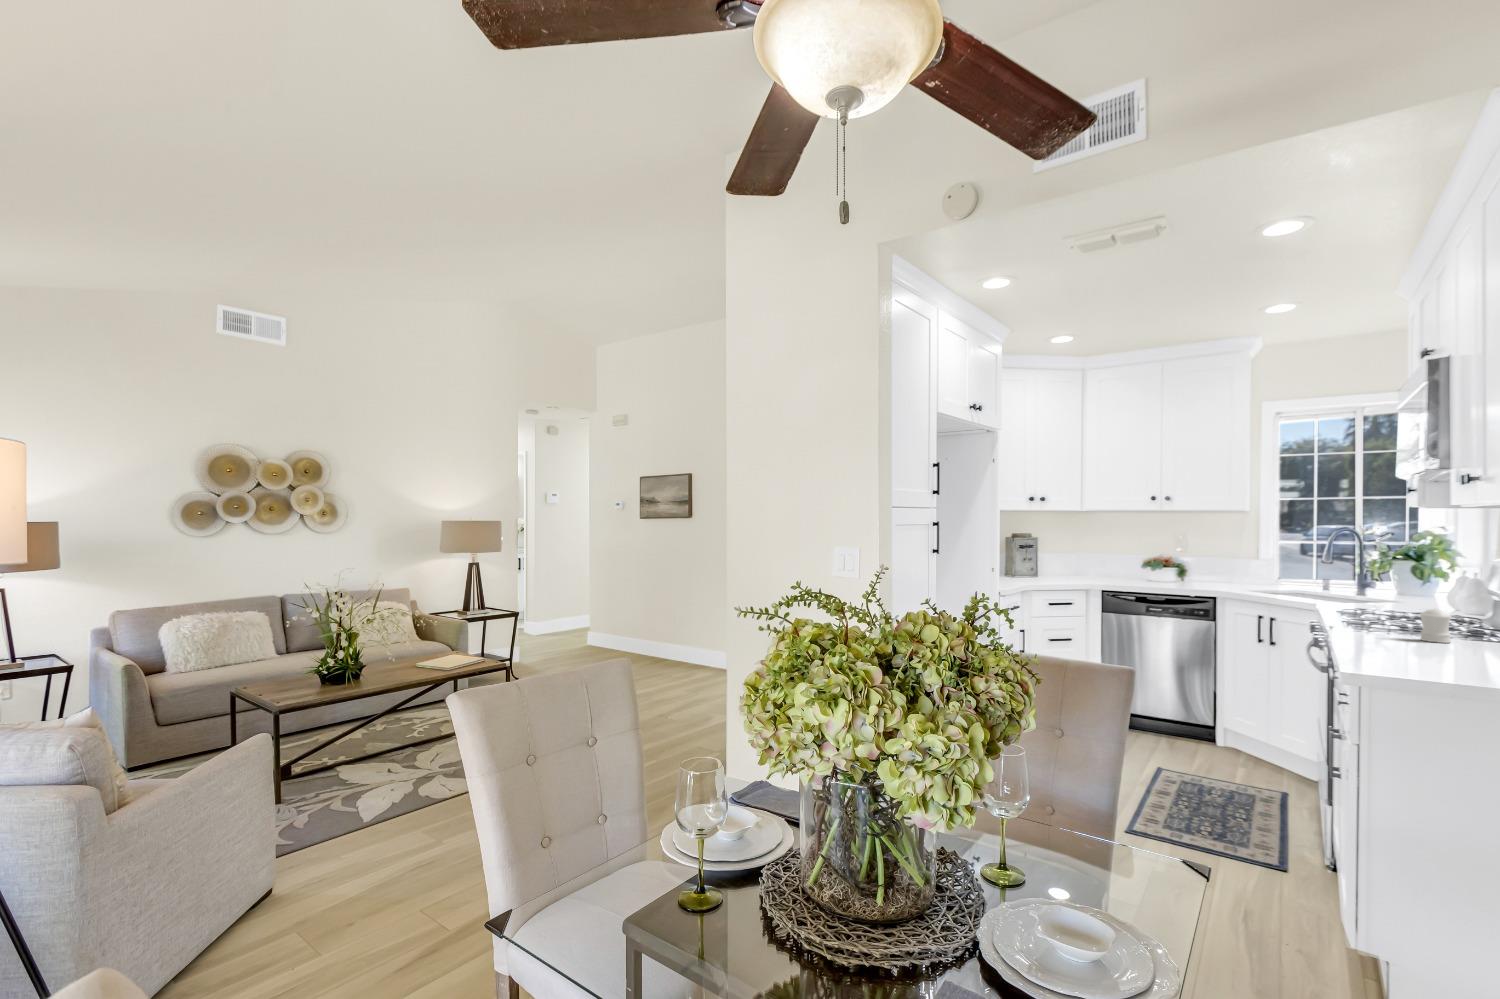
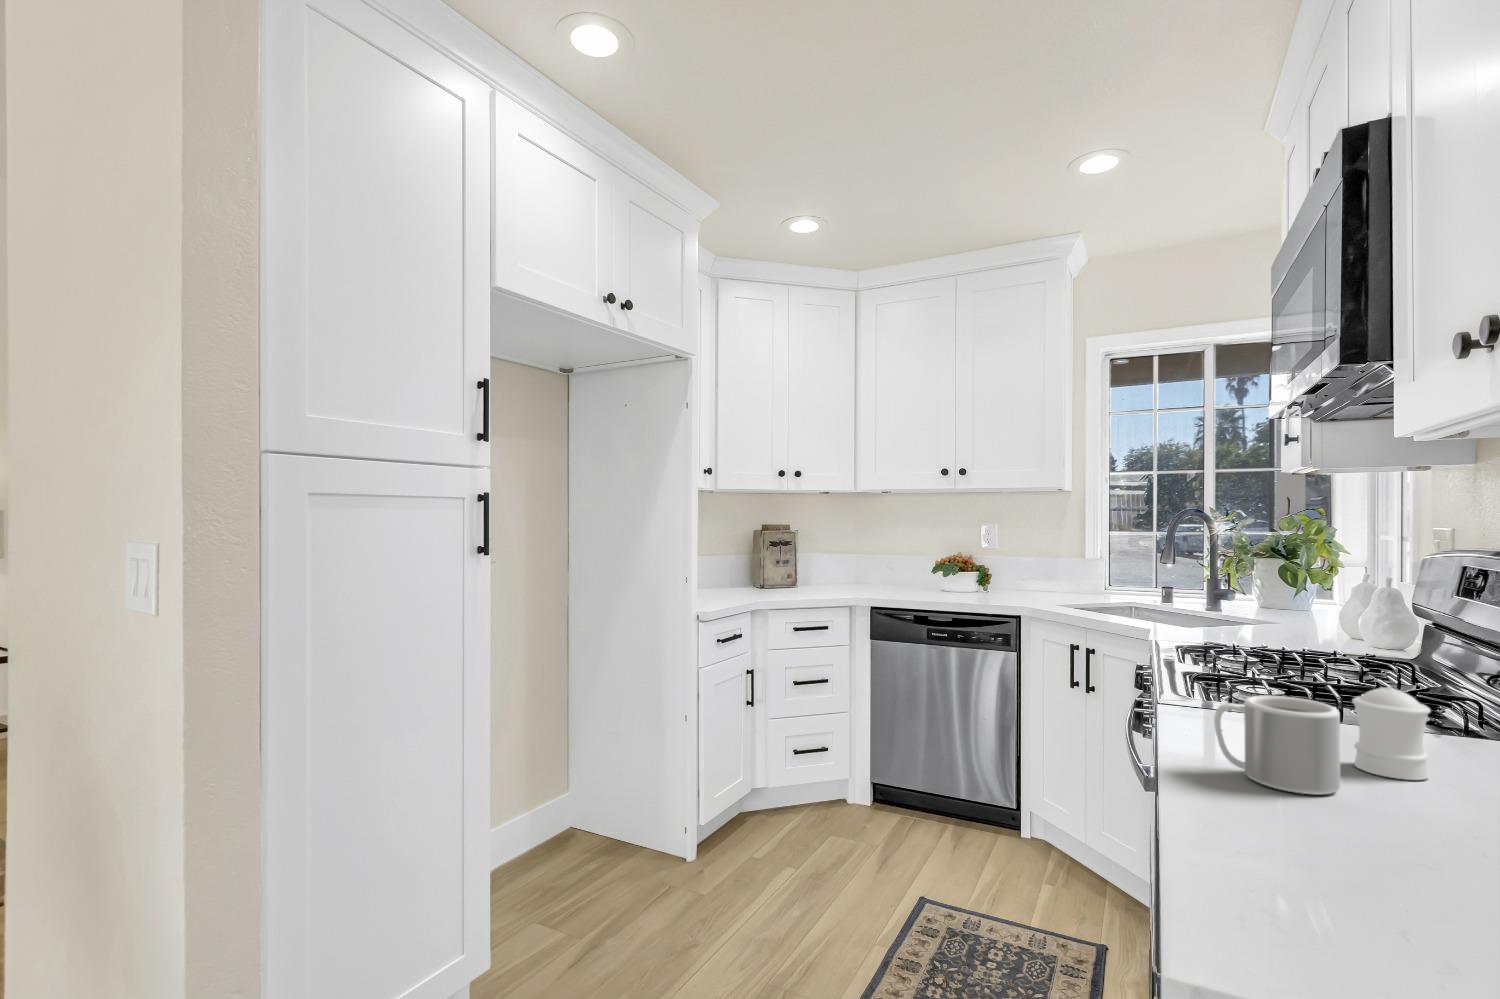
mug: none [1358,610,1410,643] -> present [1214,695,1340,795]

